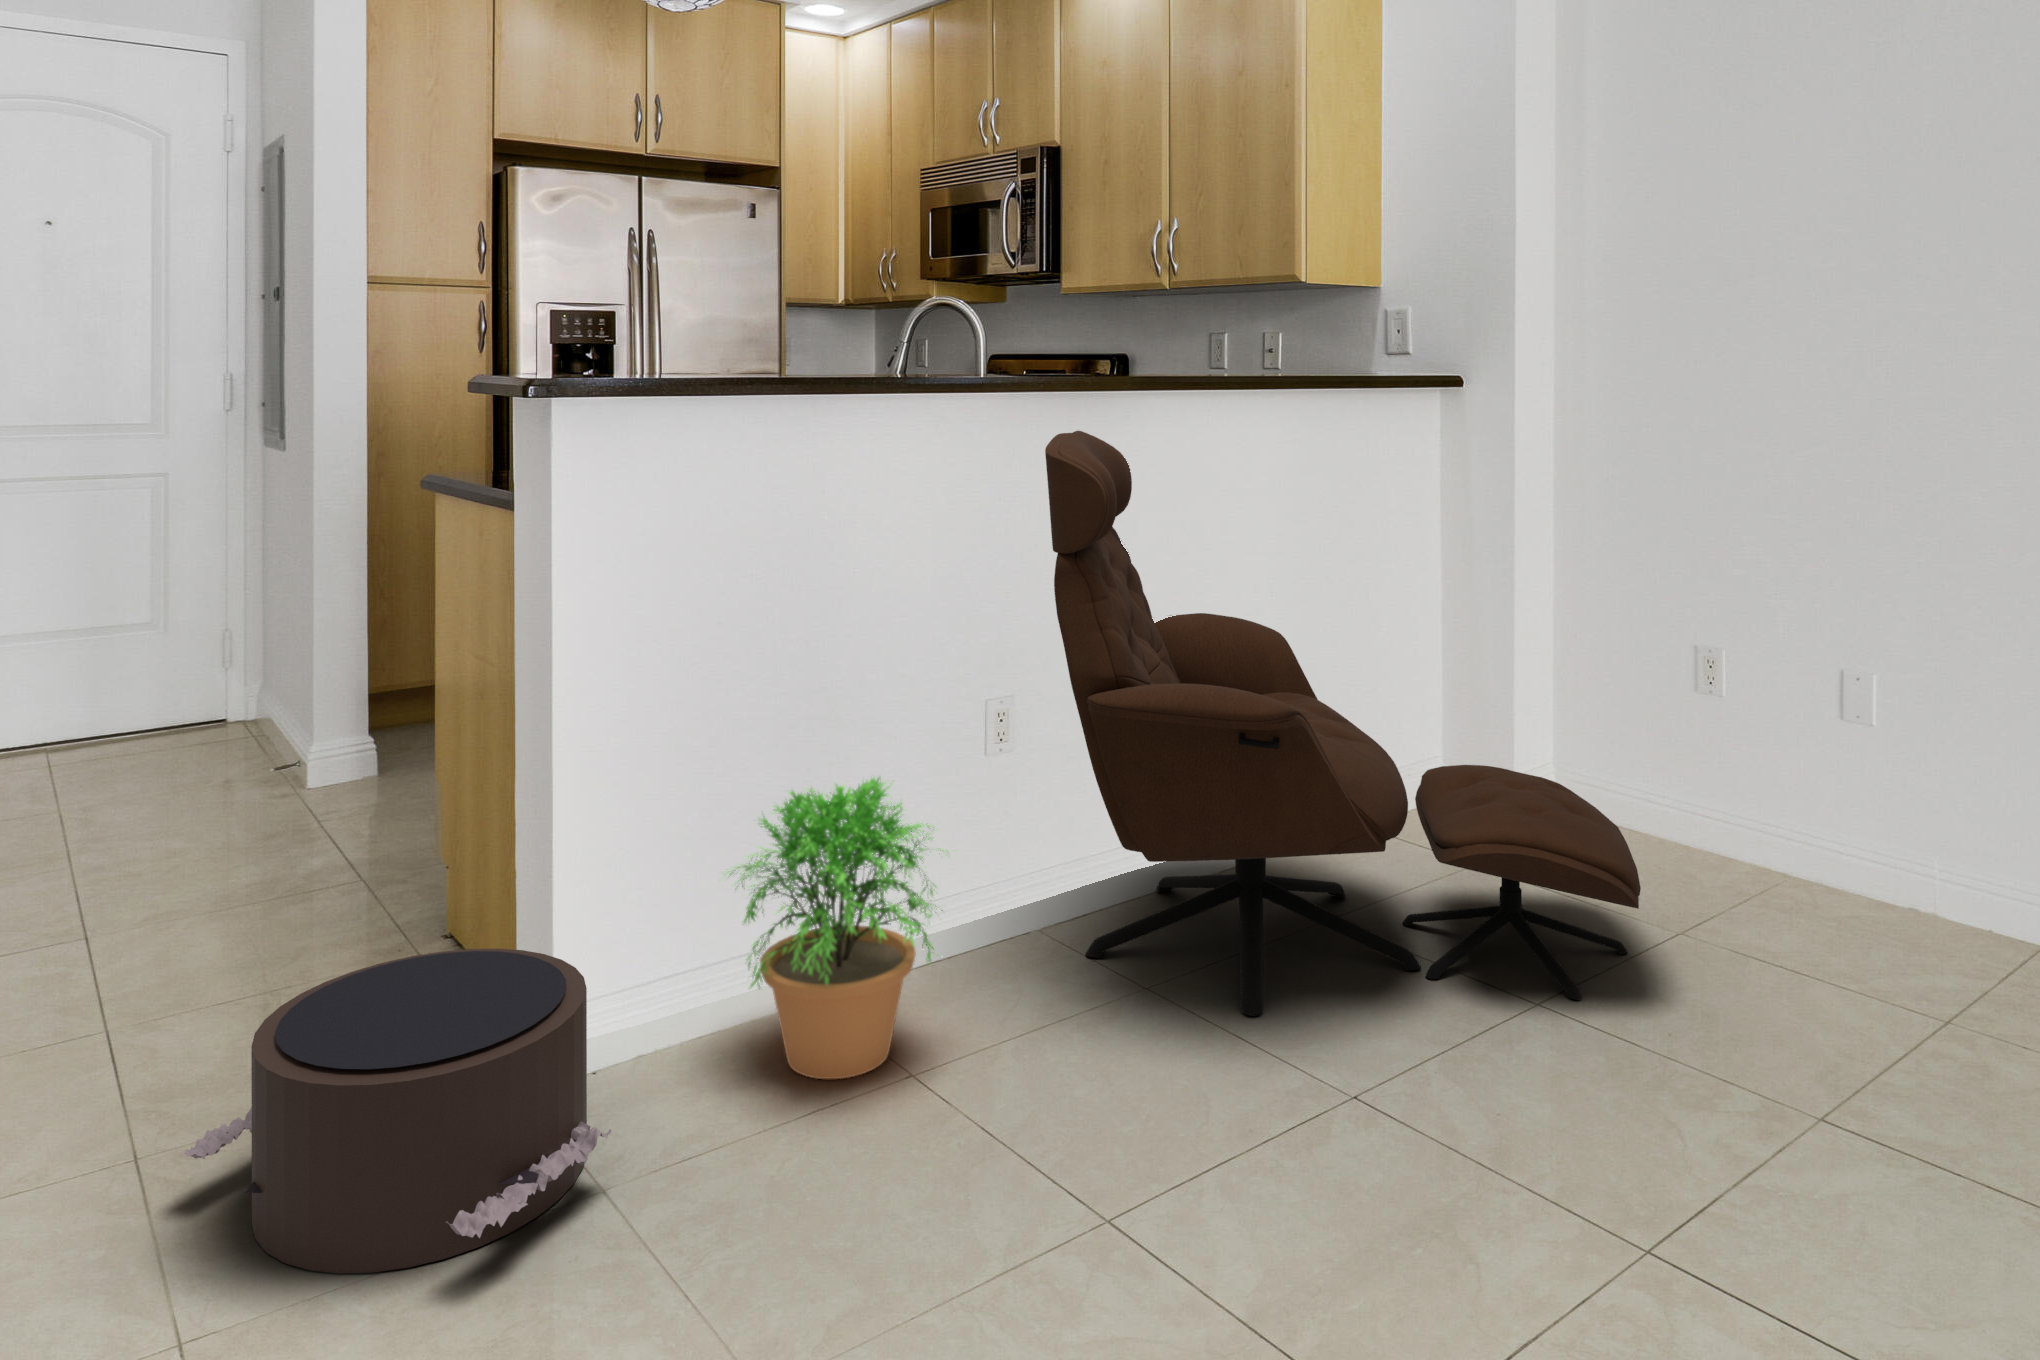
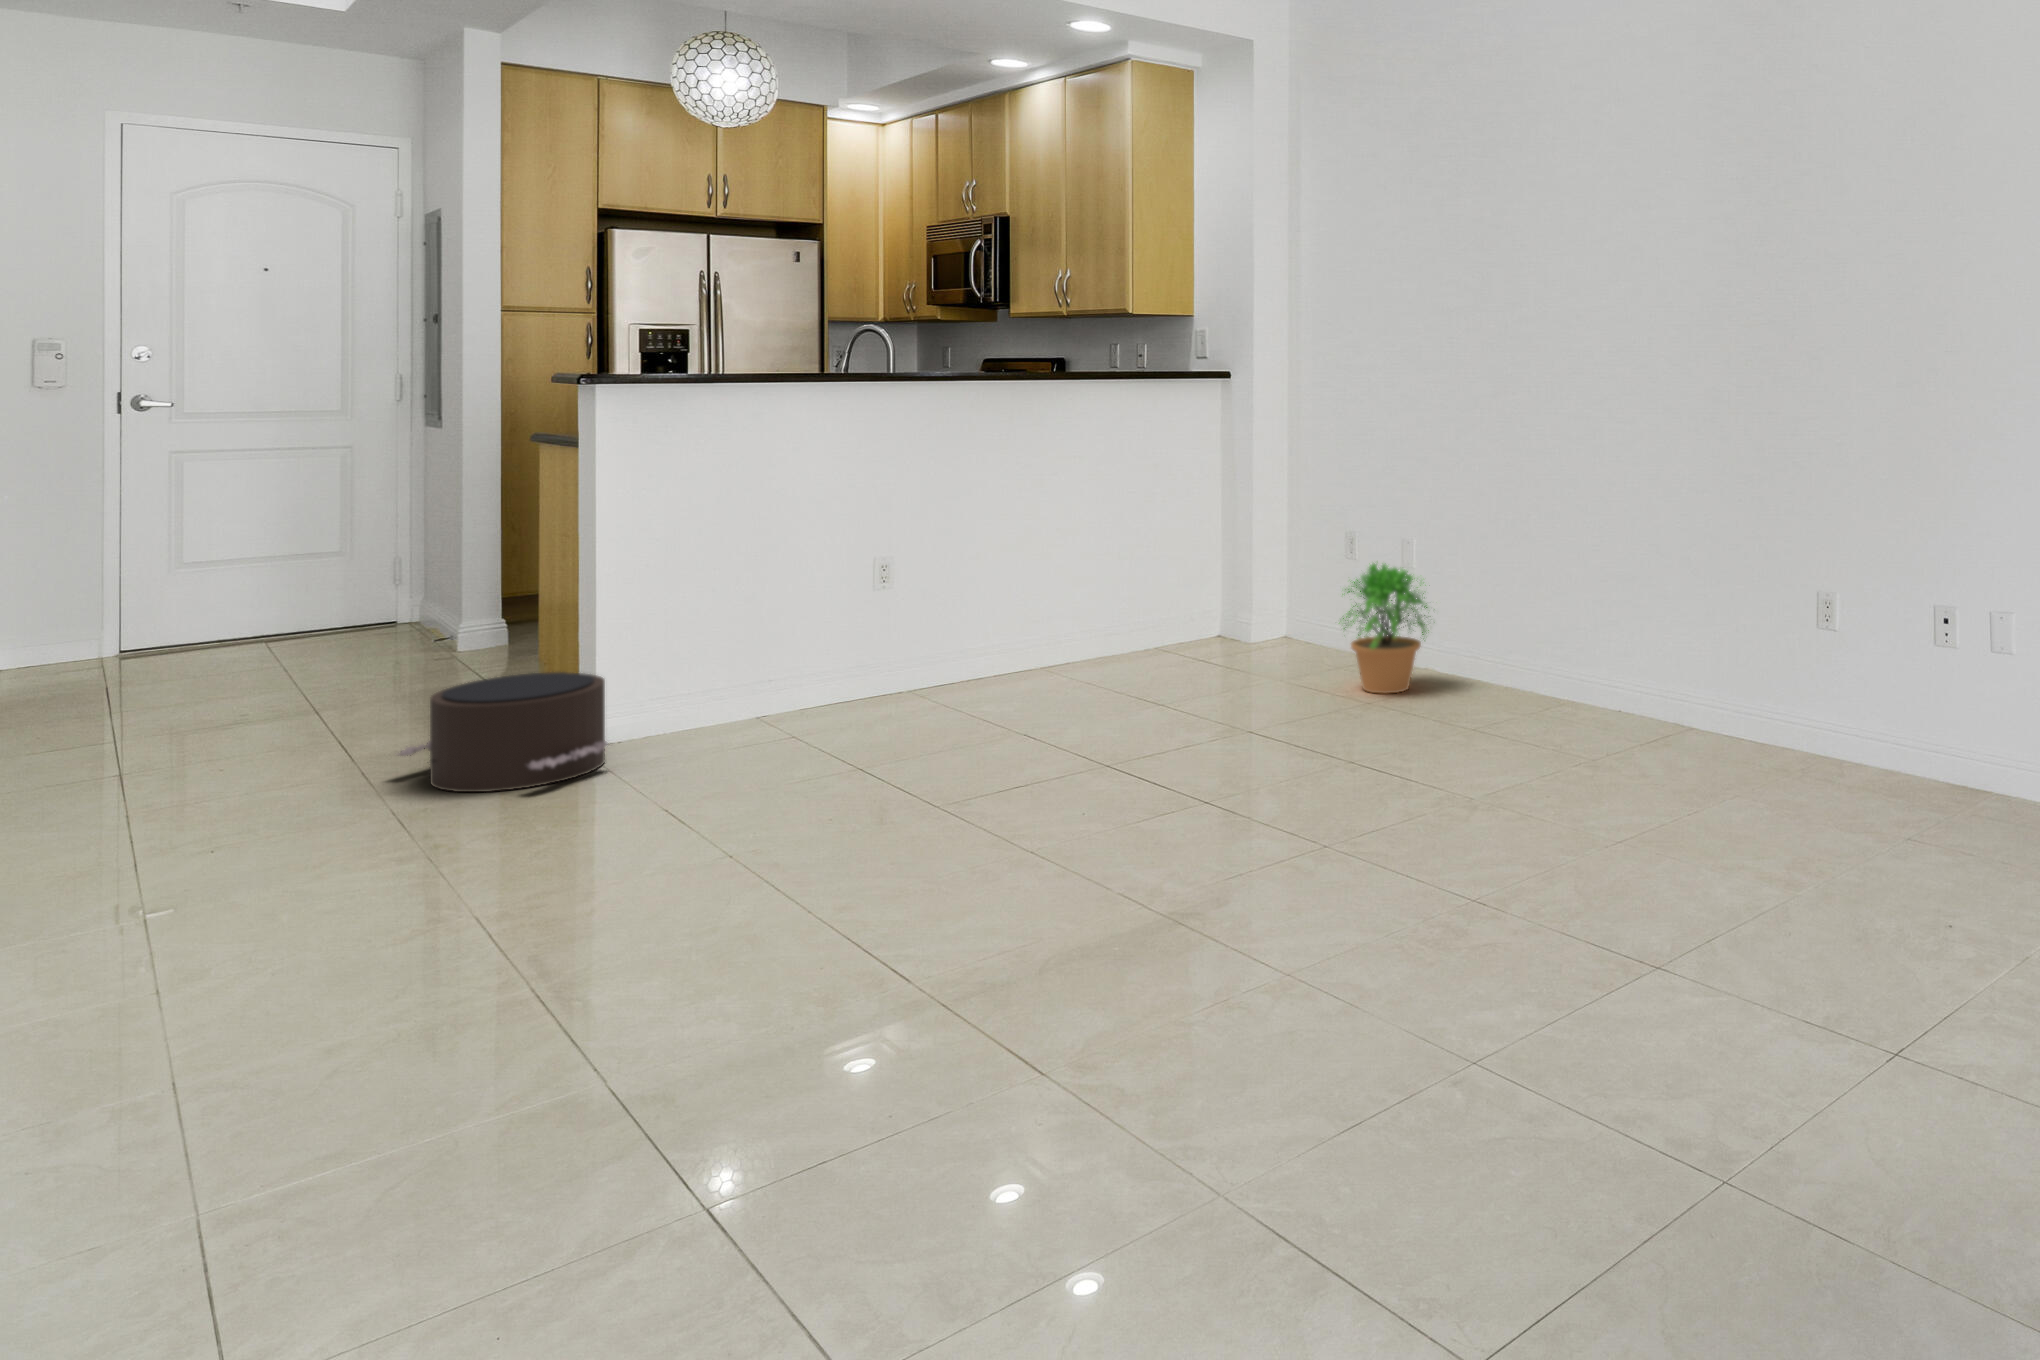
lounge chair: present [1045,431,1641,1016] -> none [888,409,1232,718]
potted plant: present [728,778,943,1079] -> present [1339,564,1429,694]

